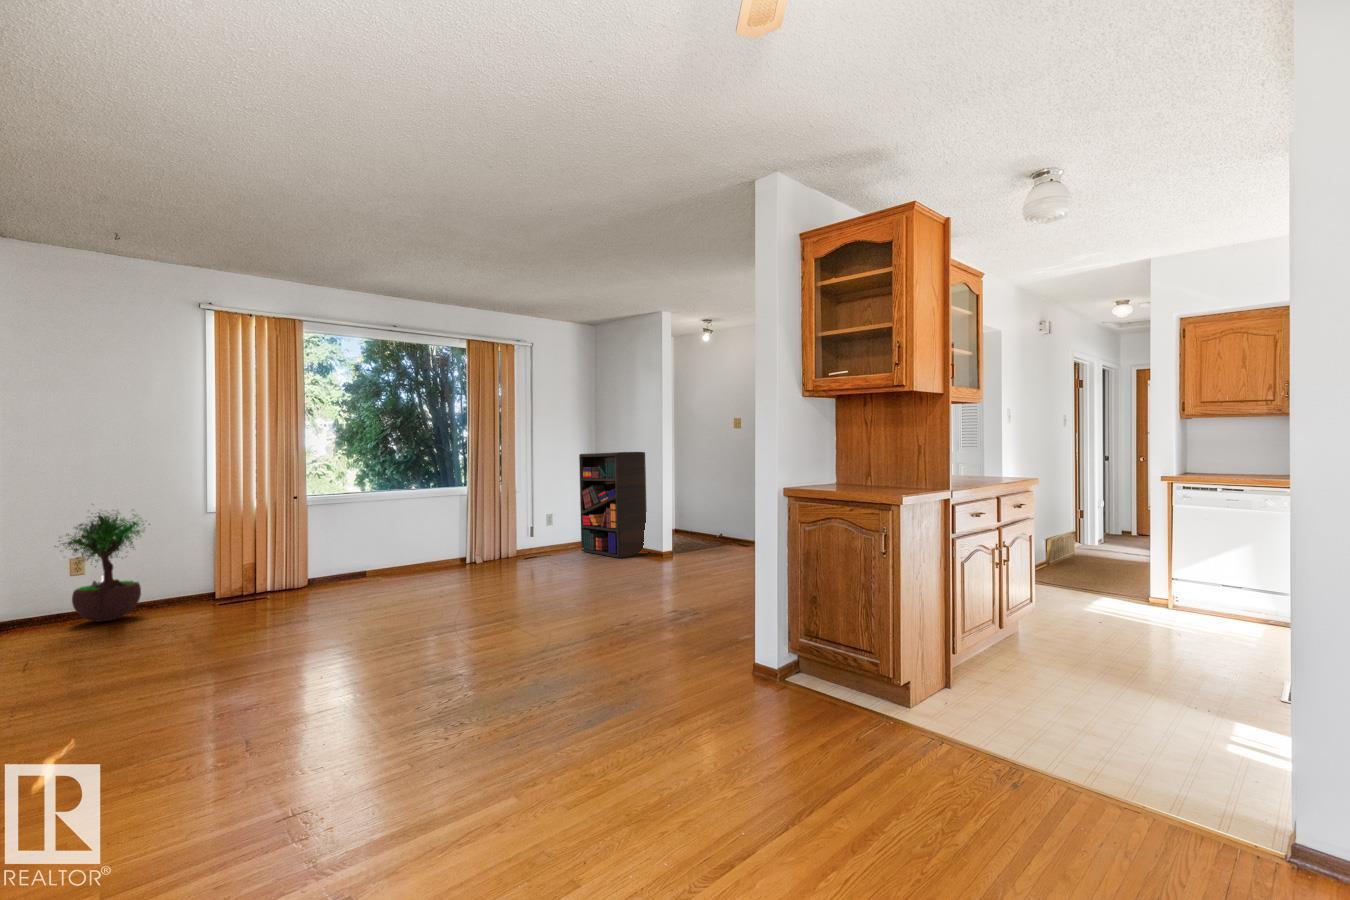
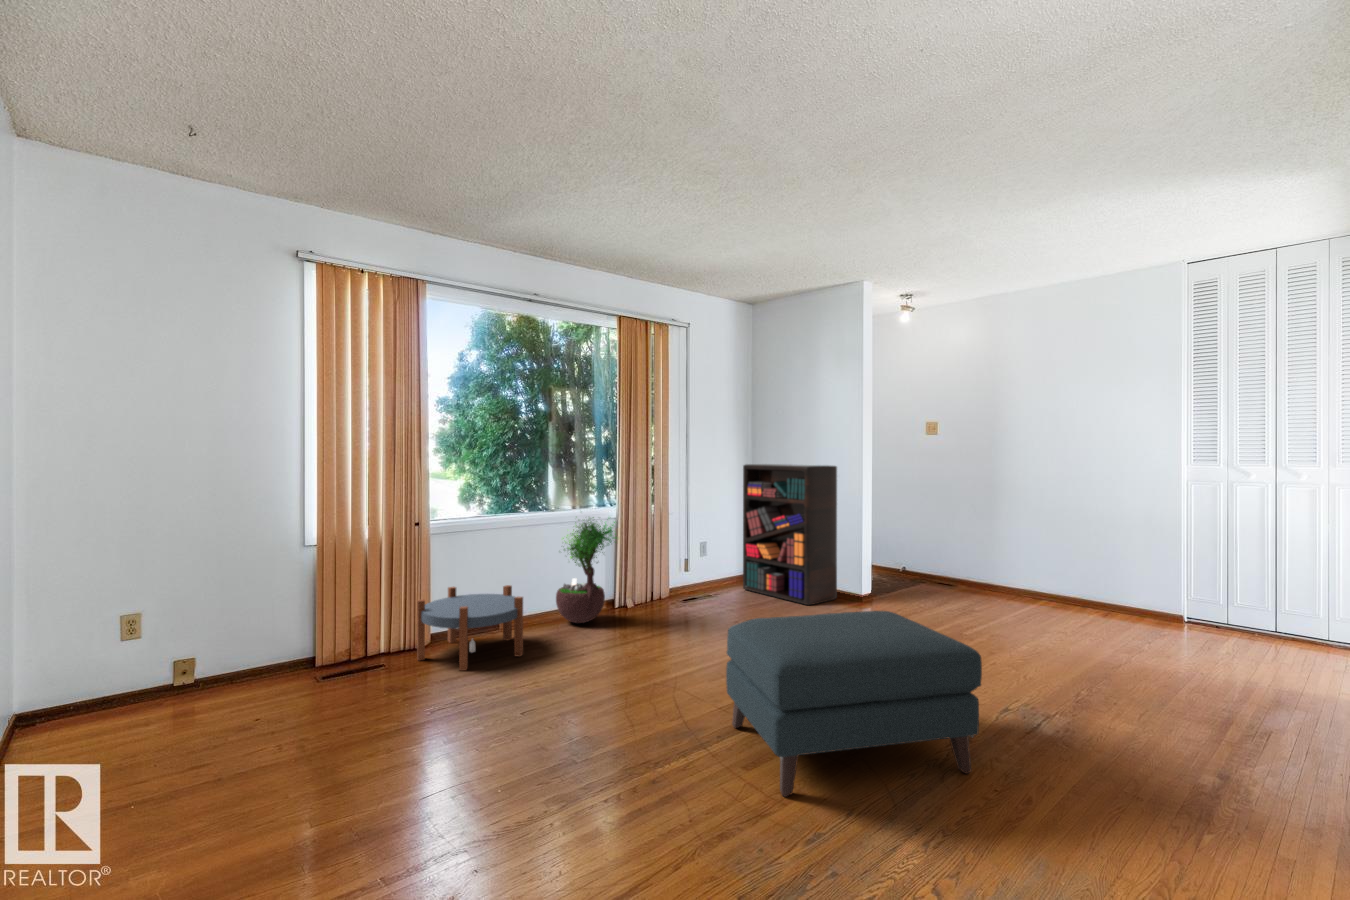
potted tree: present [55,510,150,622] -> present [556,517,615,623]
ottoman: none [476,536,617,637] -> present [726,611,982,797]
side table: none [294,542,378,598] -> present [417,585,523,671]

